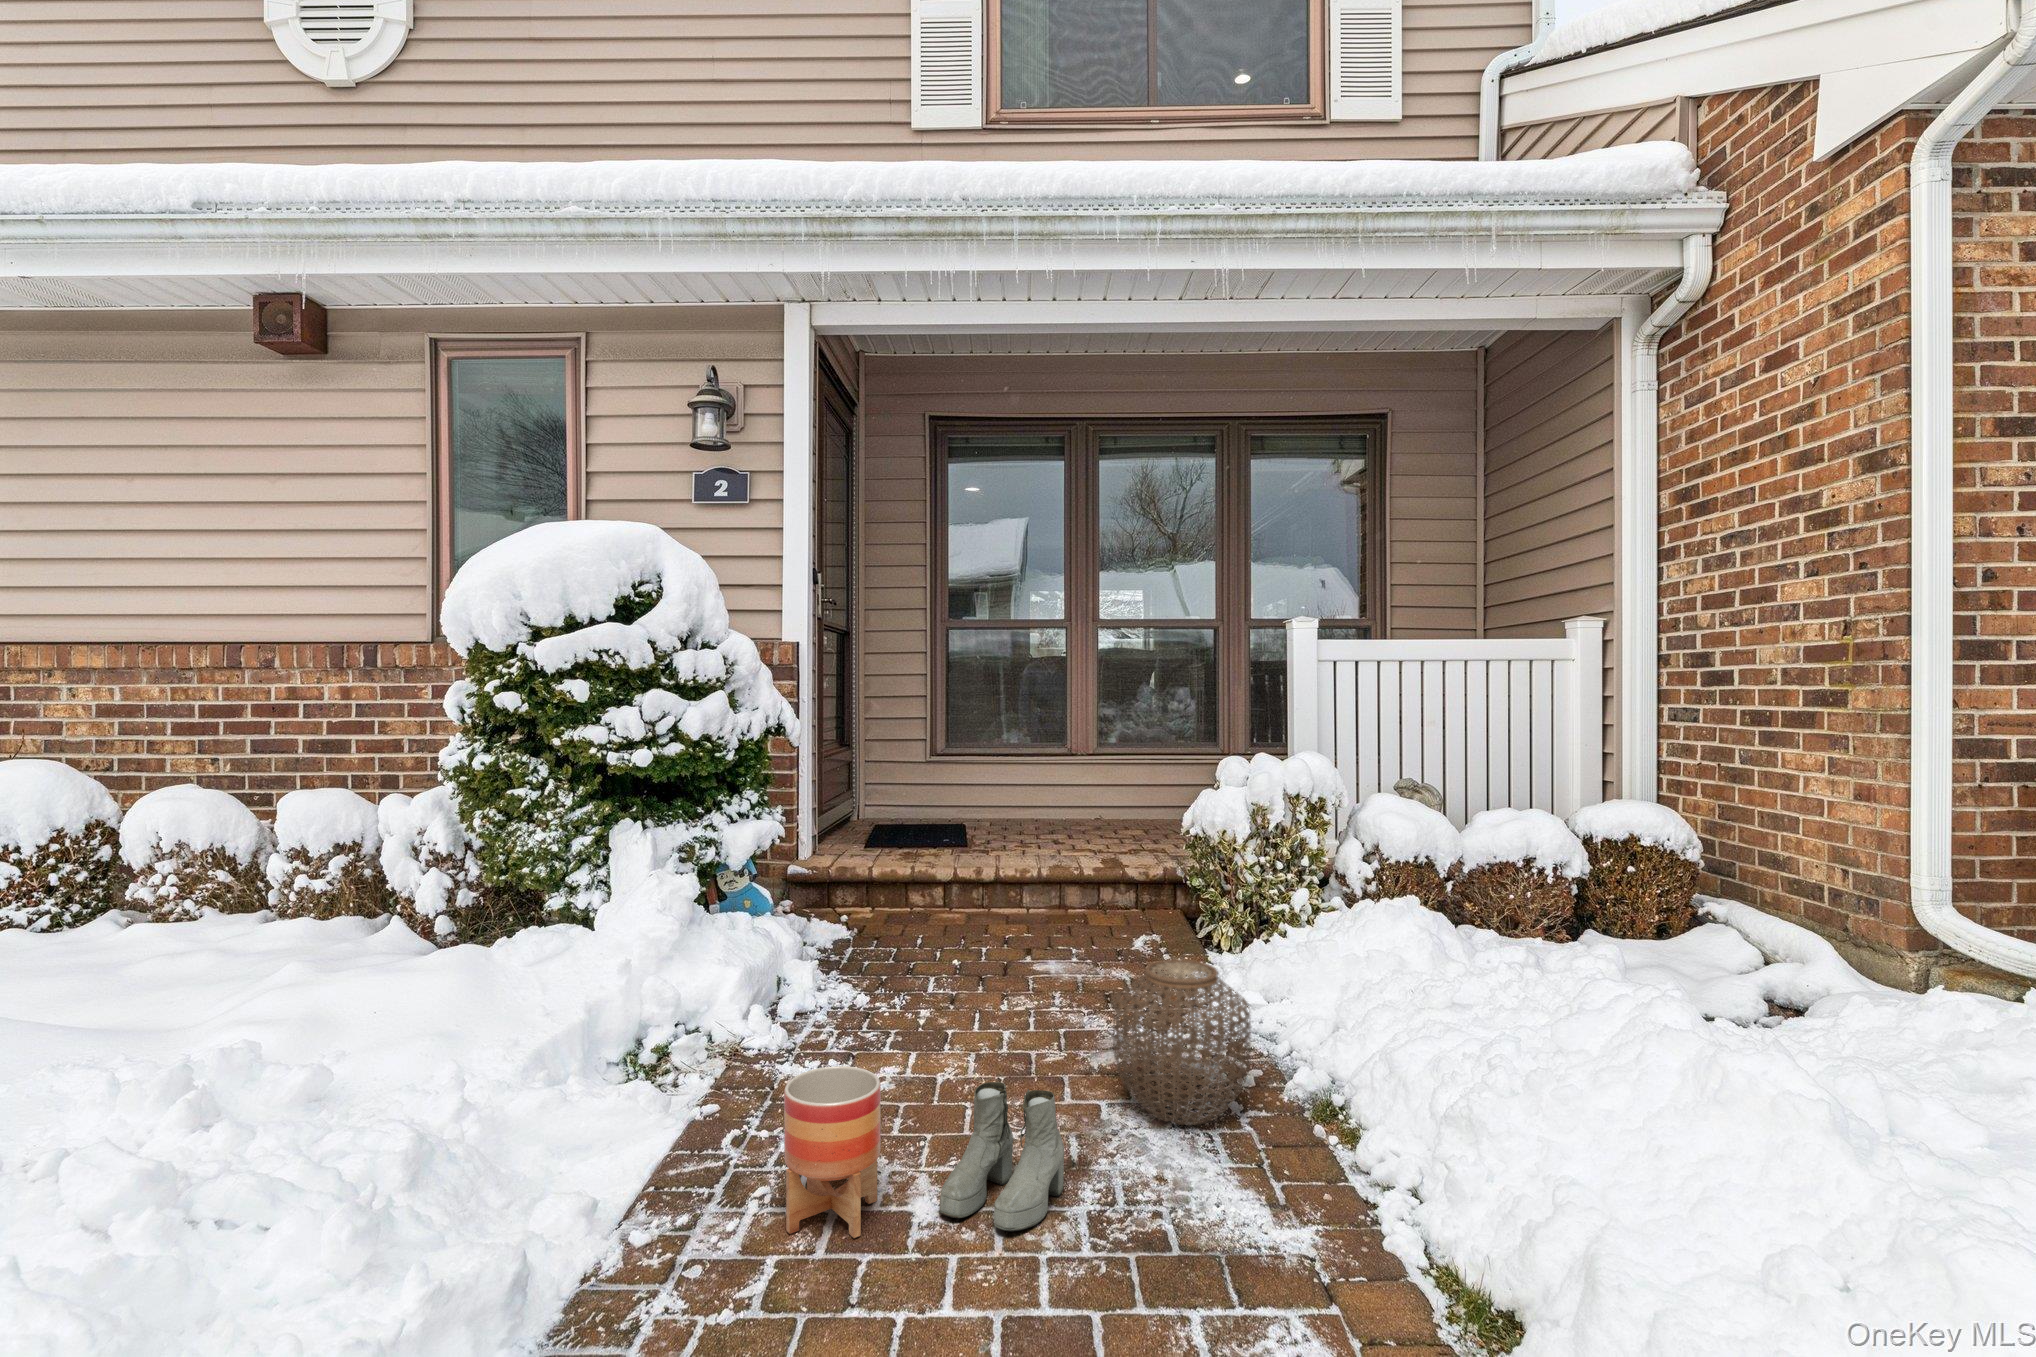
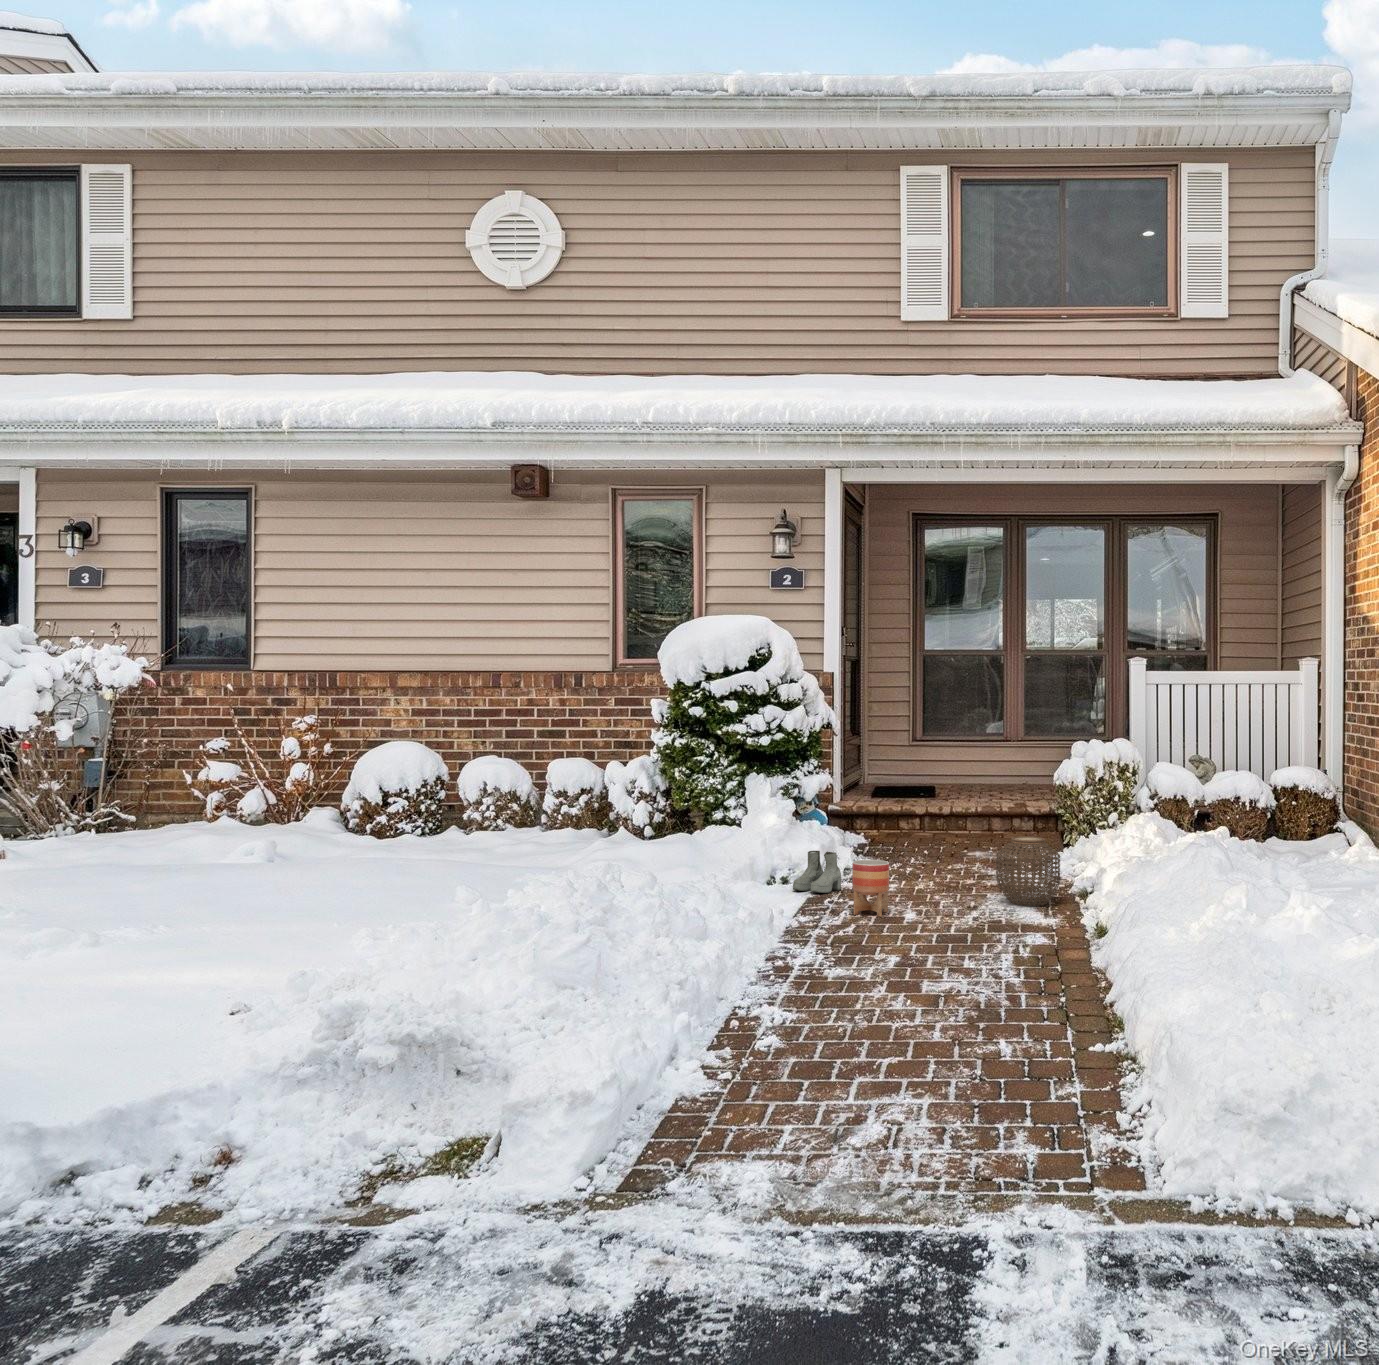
boots: present [939,1082,1064,1232] -> present [793,851,841,893]

